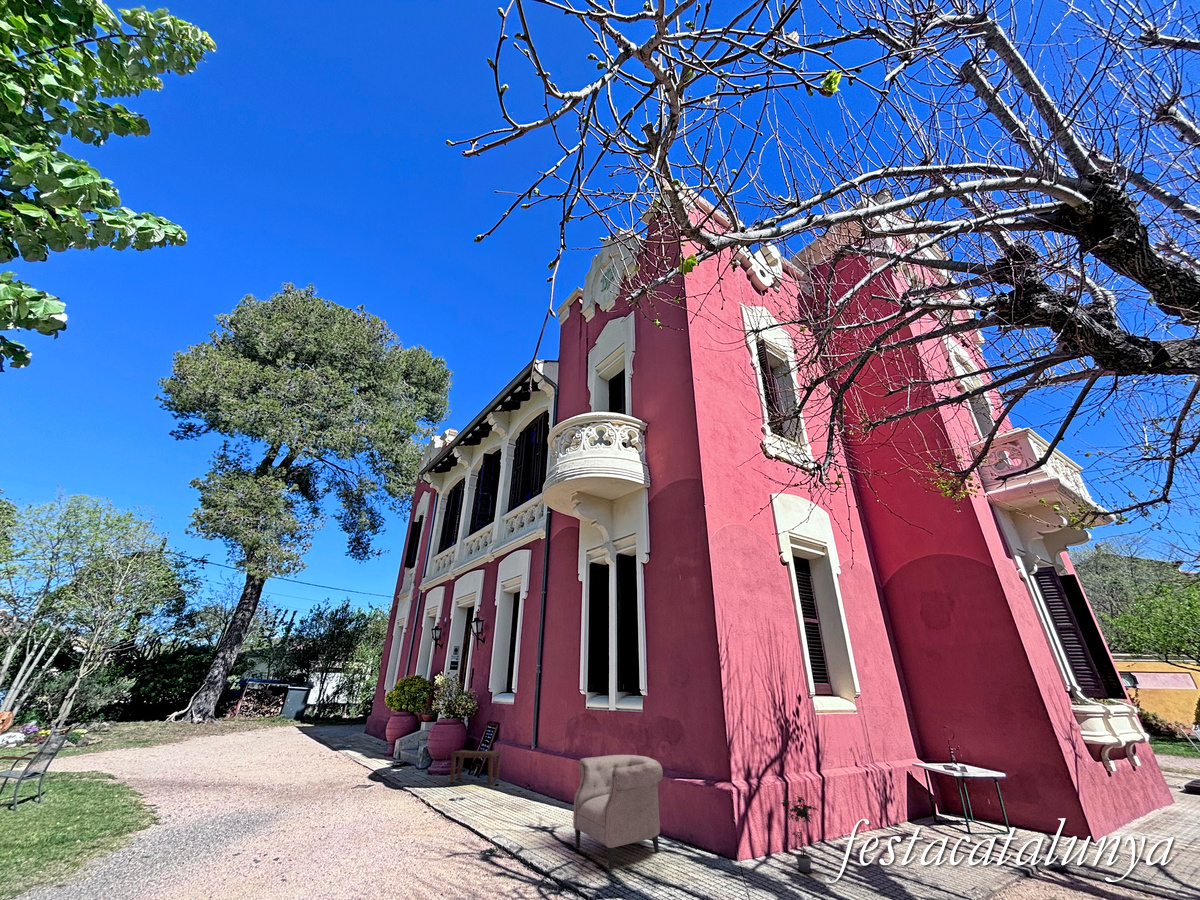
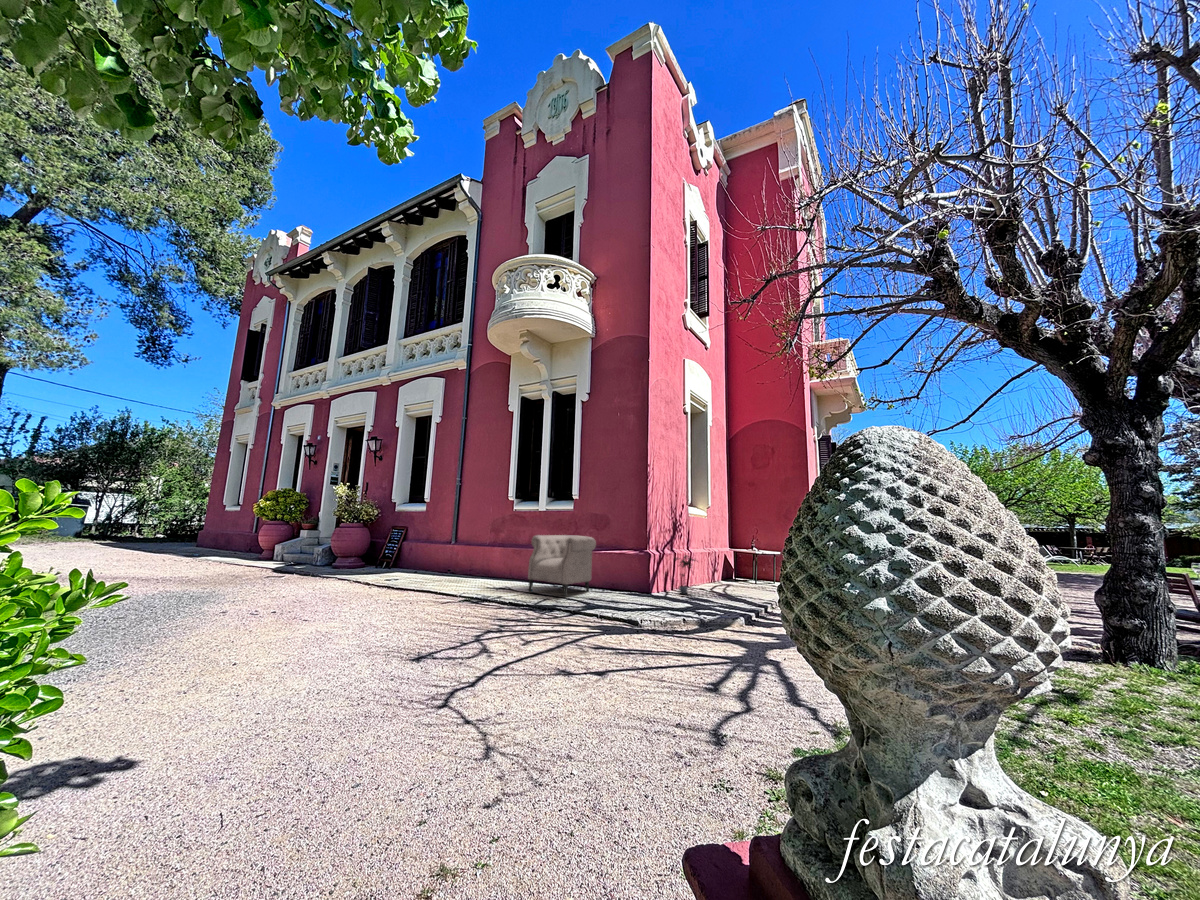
bench: present [450,750,502,785] -> none [367,547,415,571]

